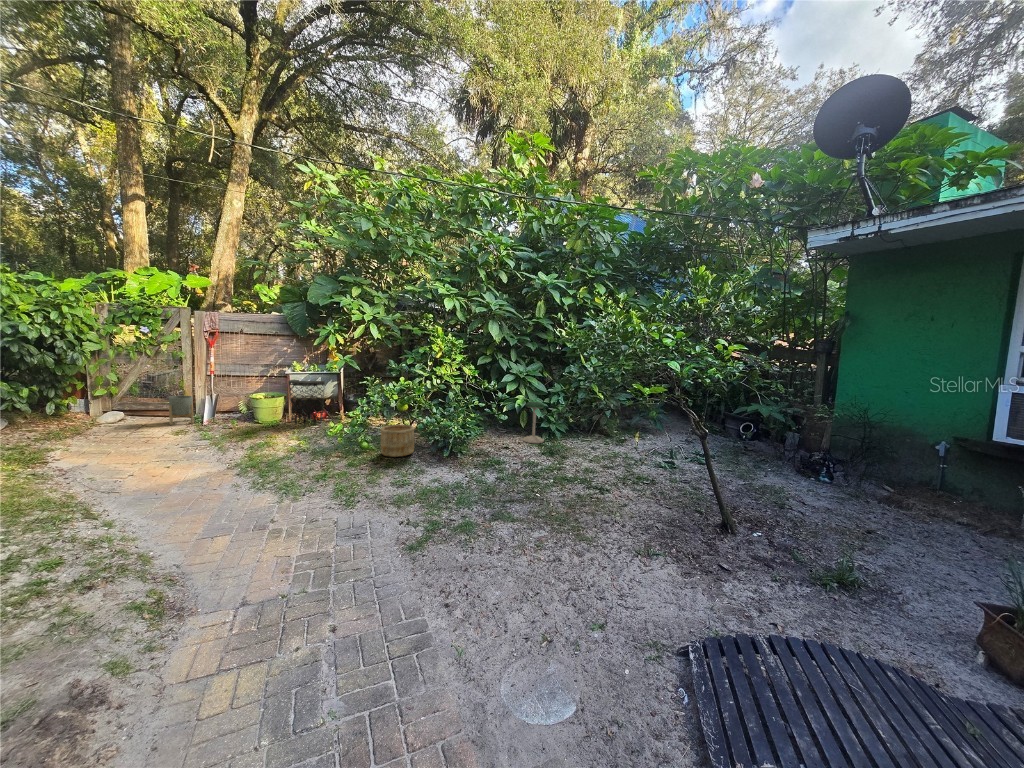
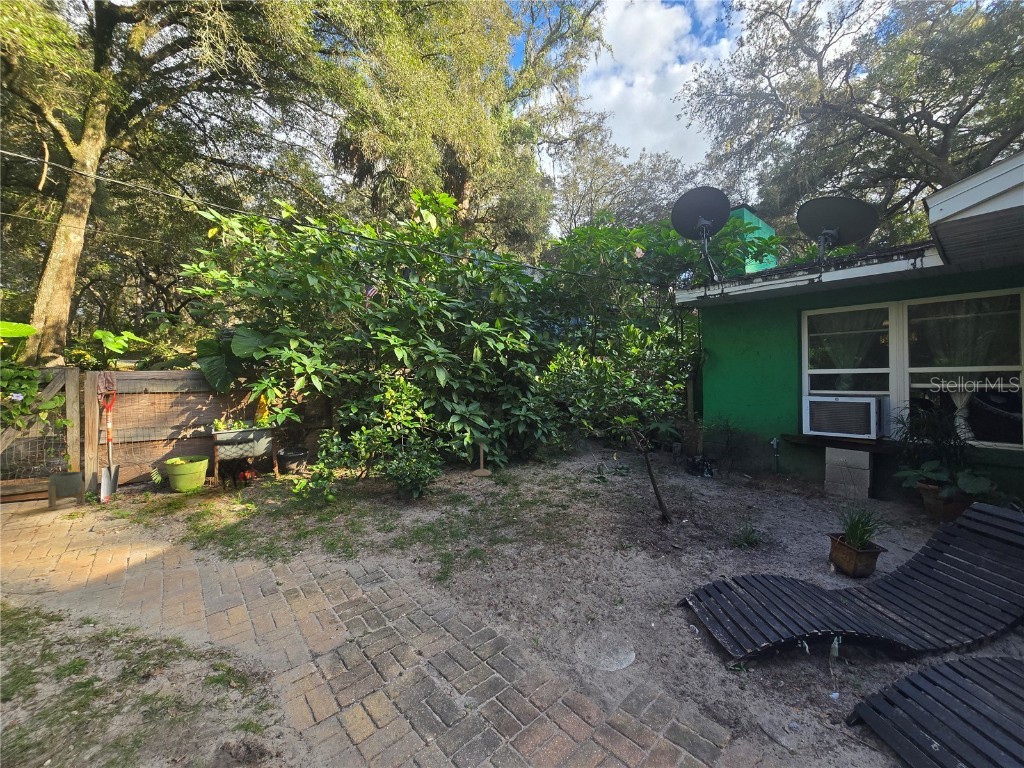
wooden bucket: present [380,425,415,457] -> none [344,473,379,507]

